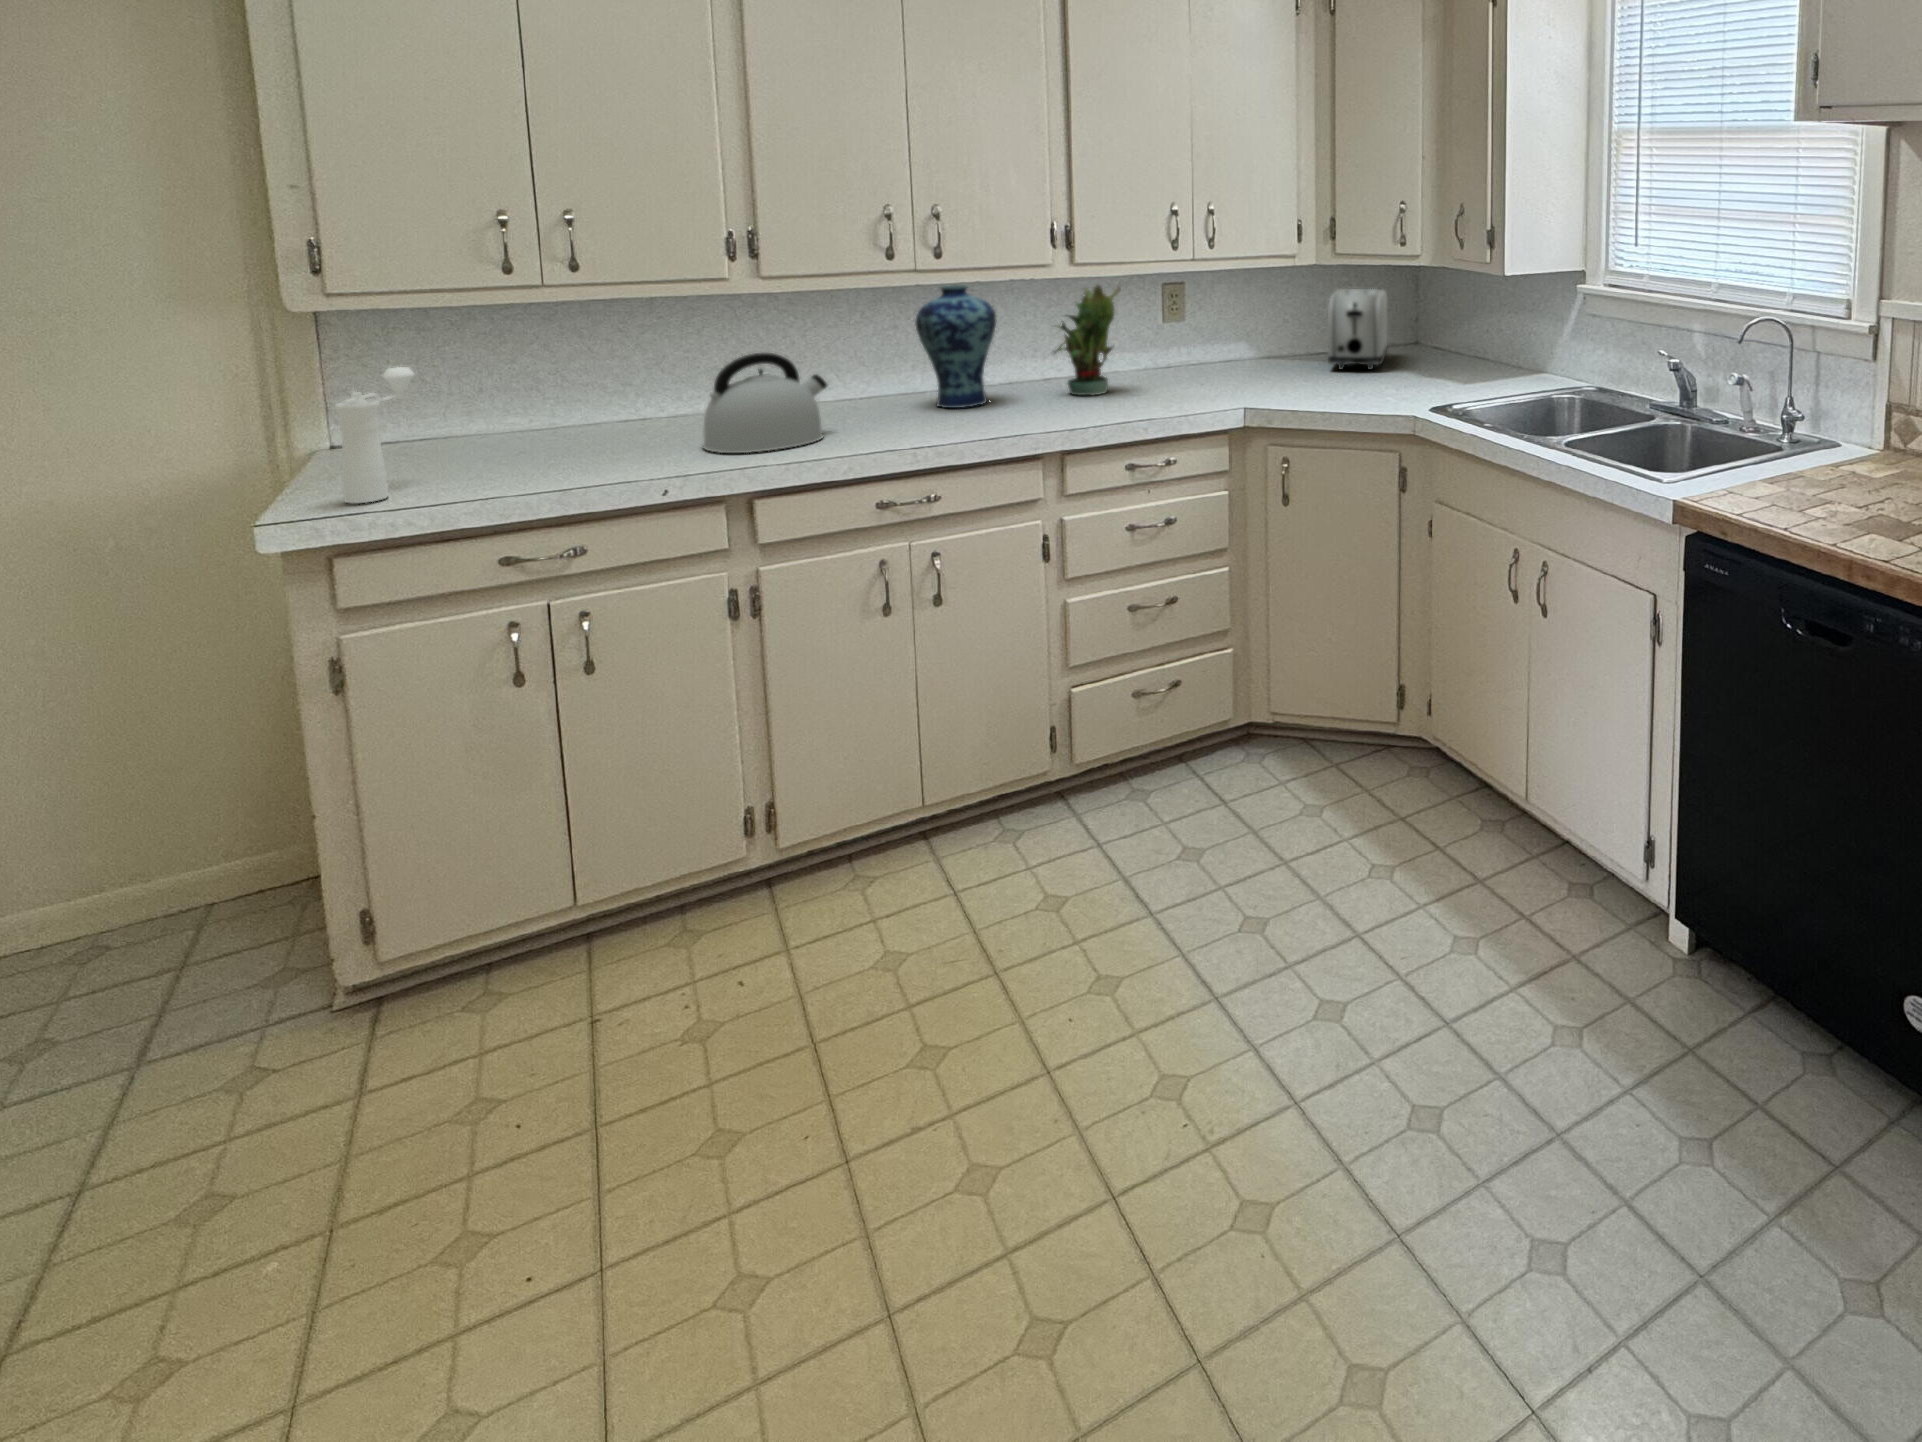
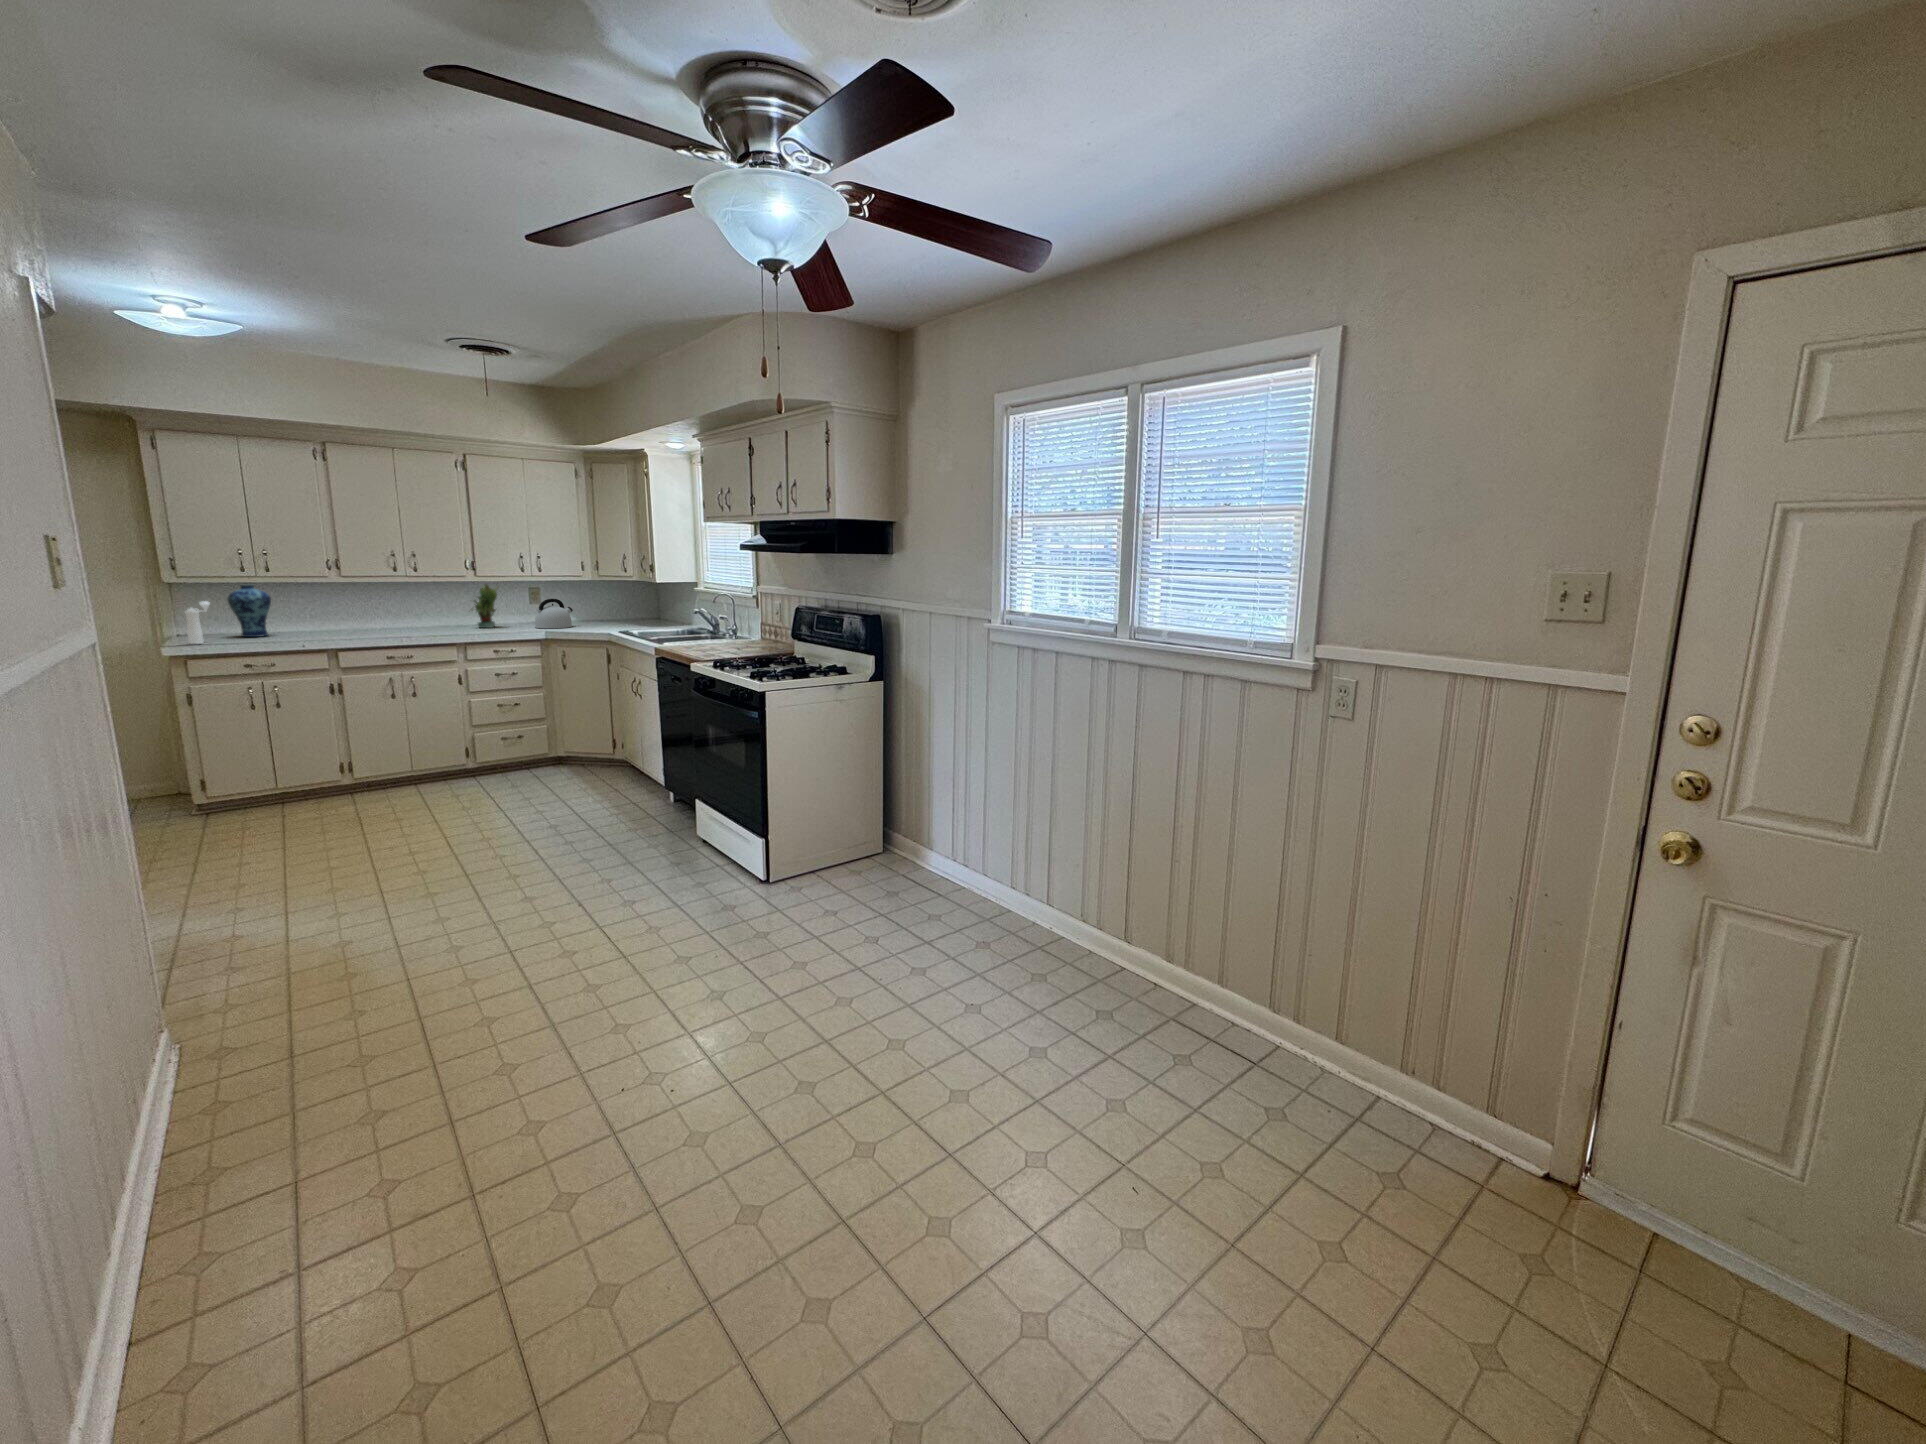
vase: present [915,285,996,408] -> present [227,585,271,637]
toaster: present [1328,289,1387,370] -> none [598,592,633,623]
kettle: present [703,353,827,453] -> present [535,599,573,628]

